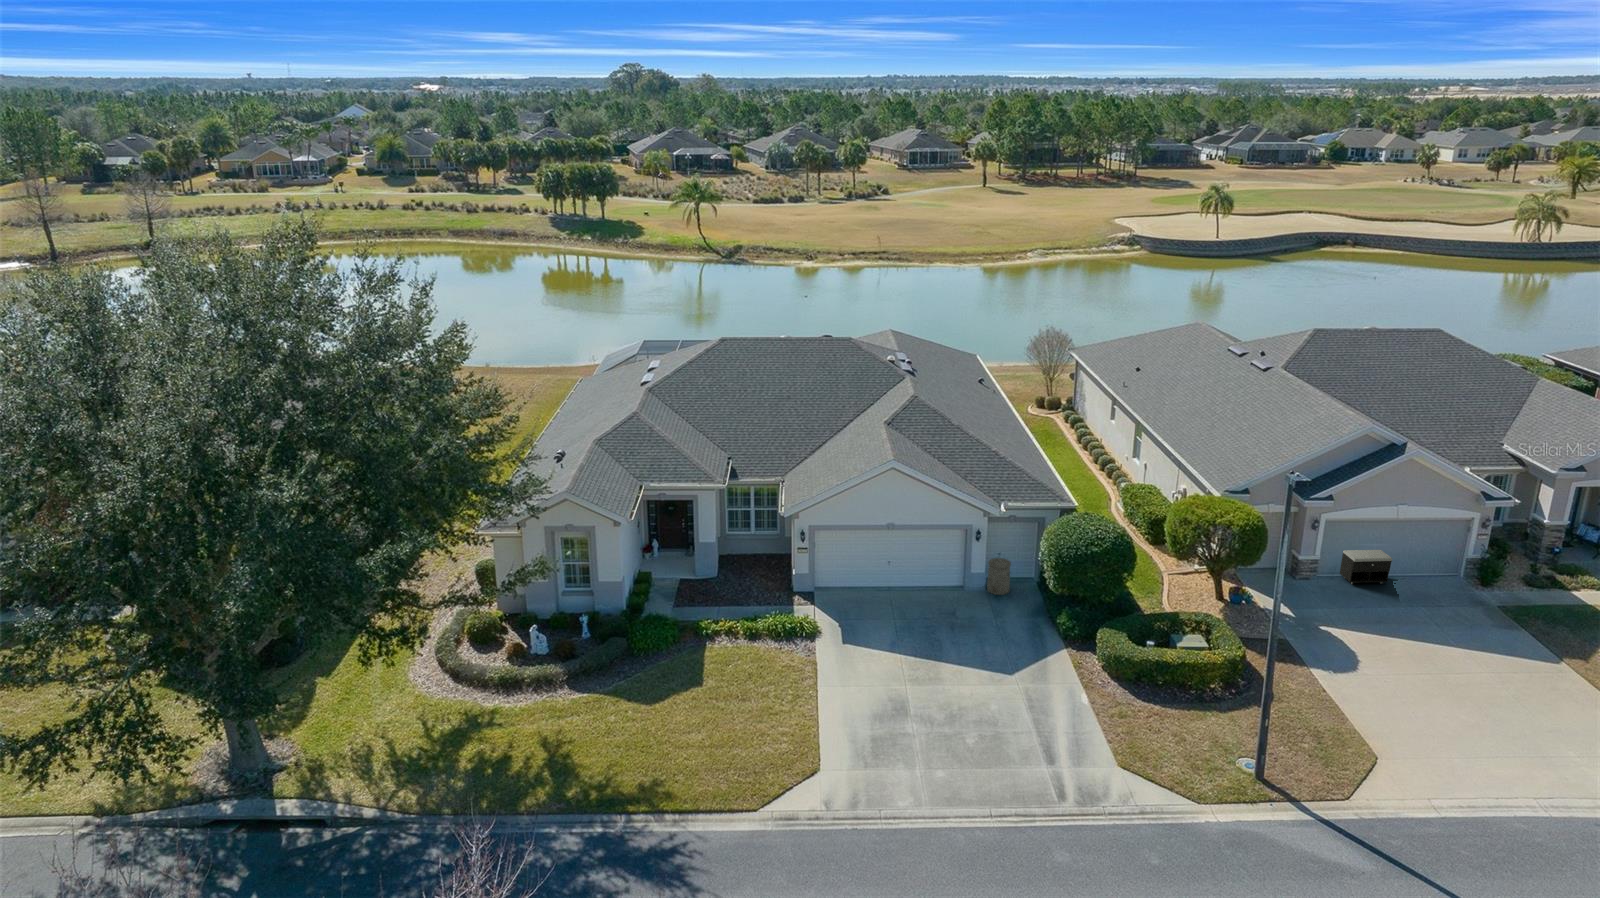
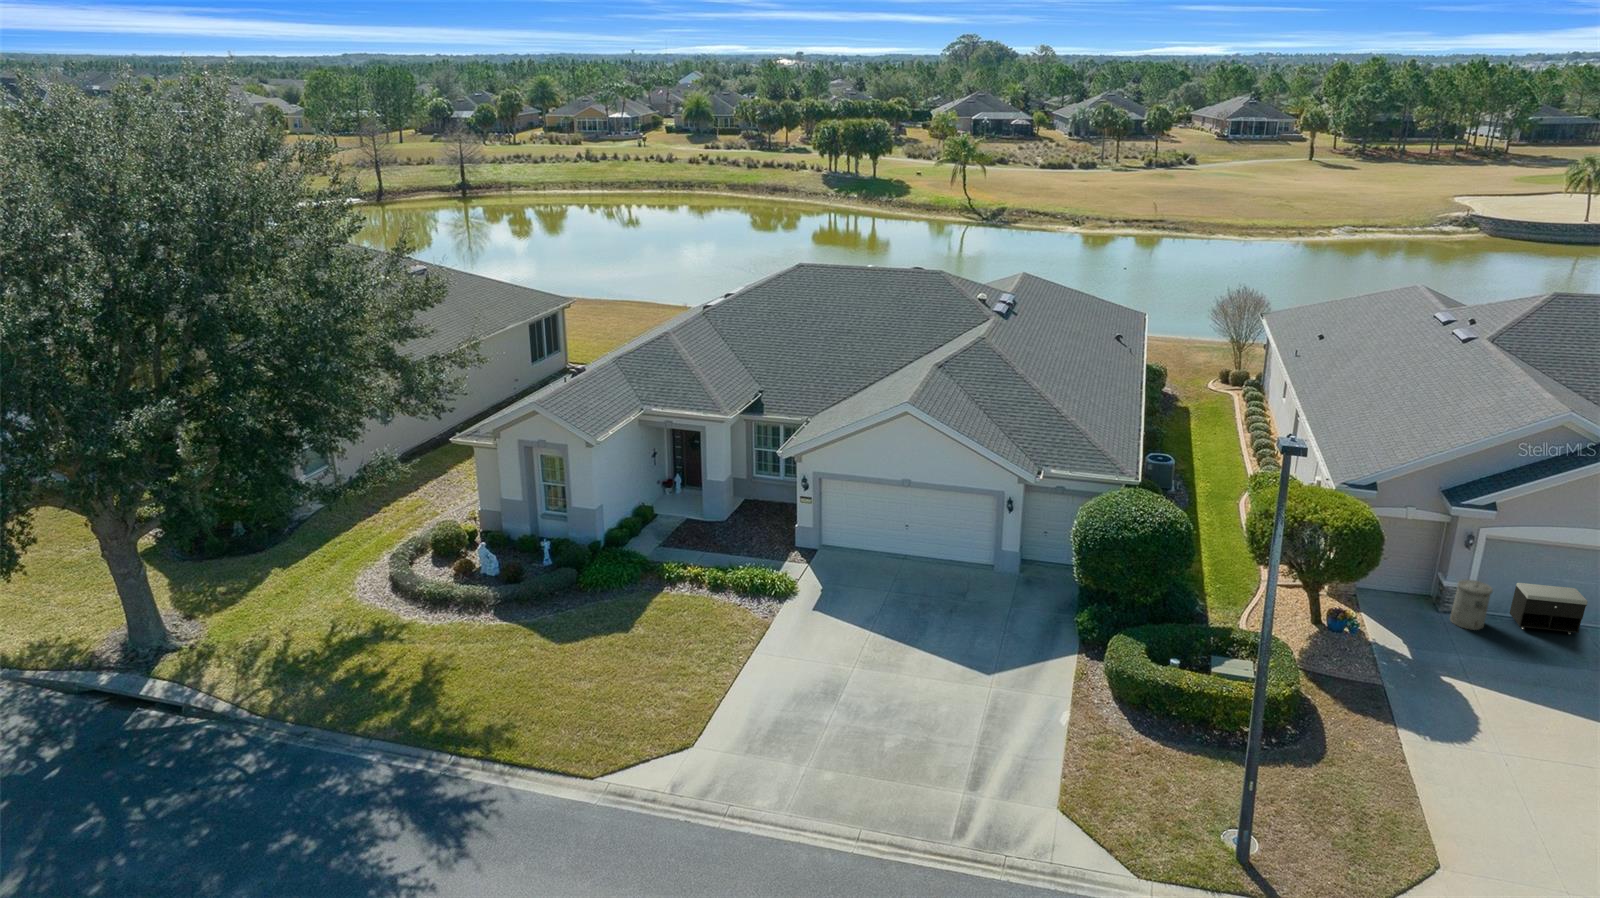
trash can: present [987,558,1011,595] -> present [1450,579,1493,630]

